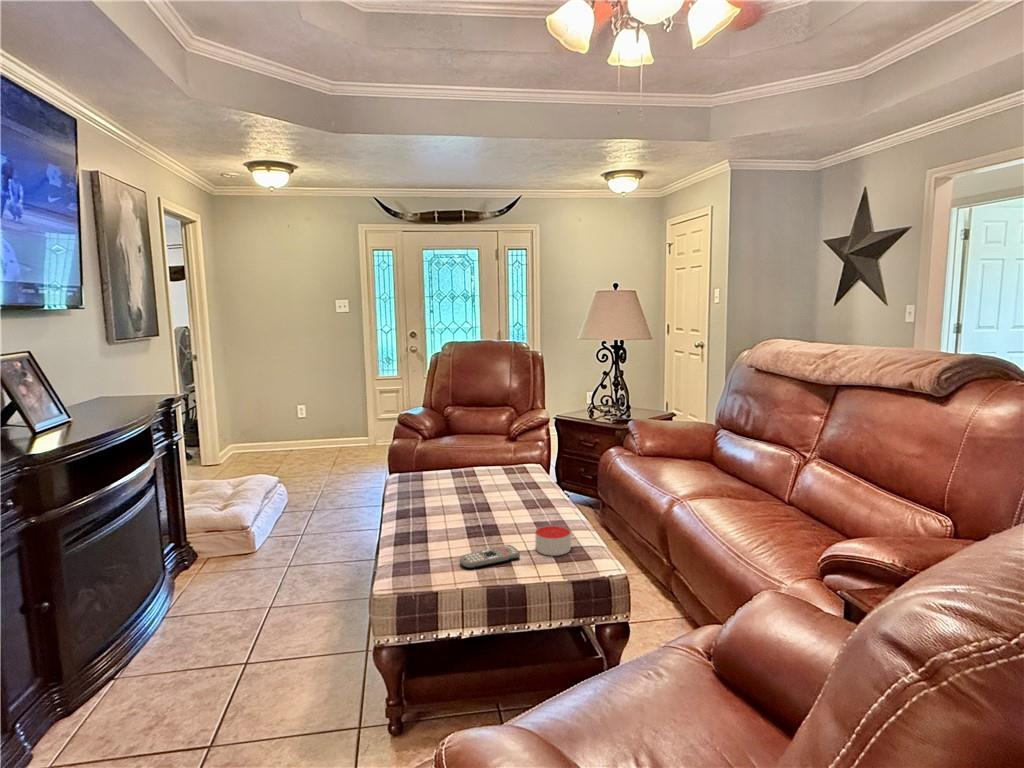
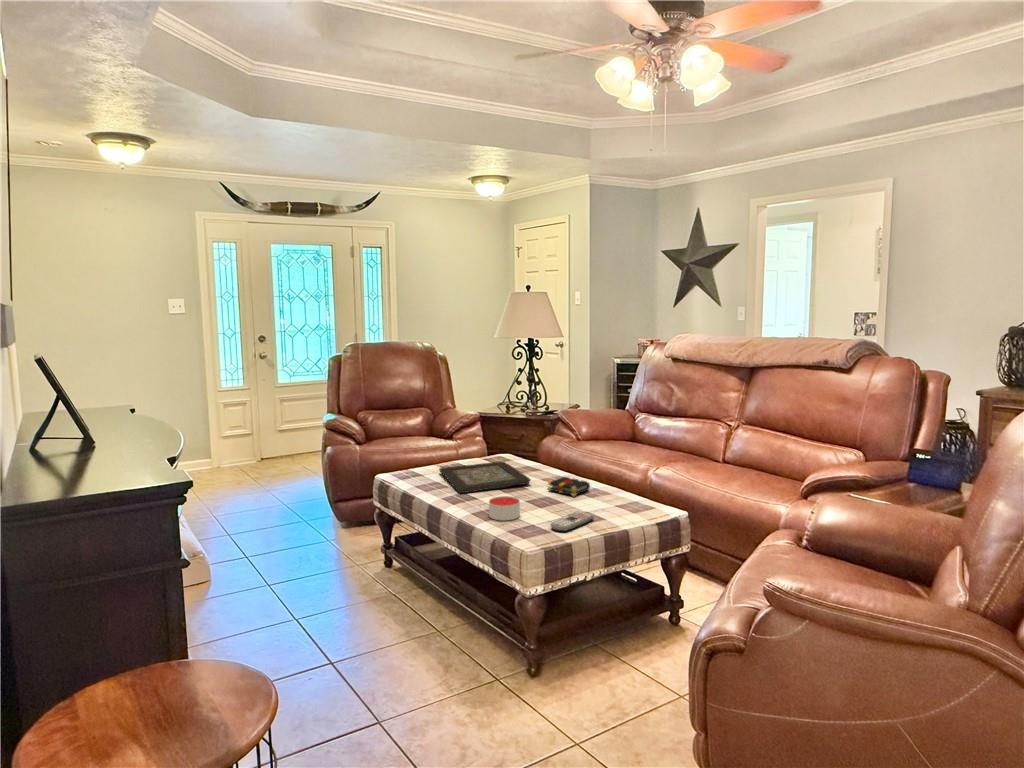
decorative tray: none [435,472,520,503] -> present [439,461,531,493]
book: none [522,499,566,525] -> present [548,477,590,496]
candle: present [535,525,571,556] -> present [489,496,520,521]

